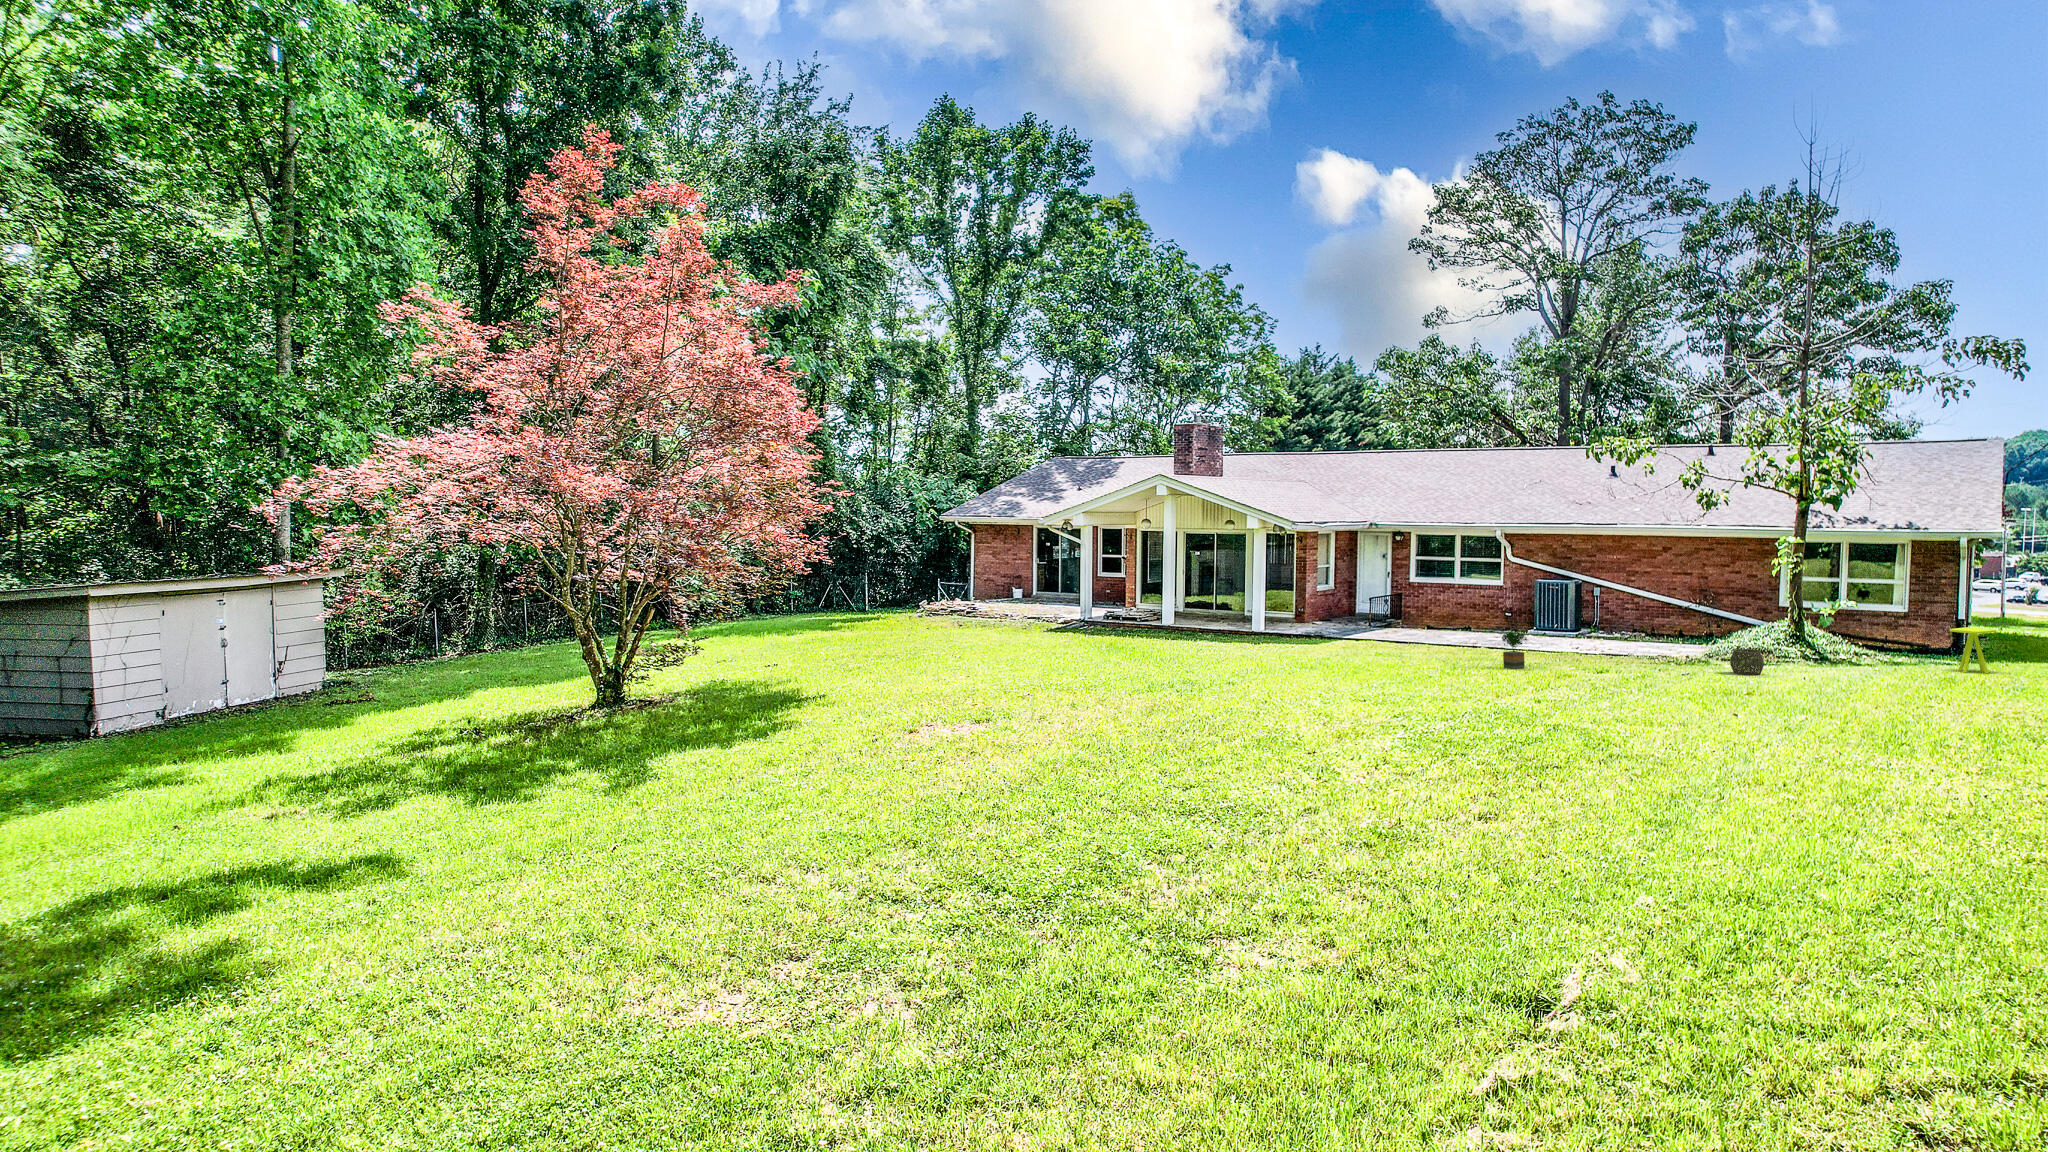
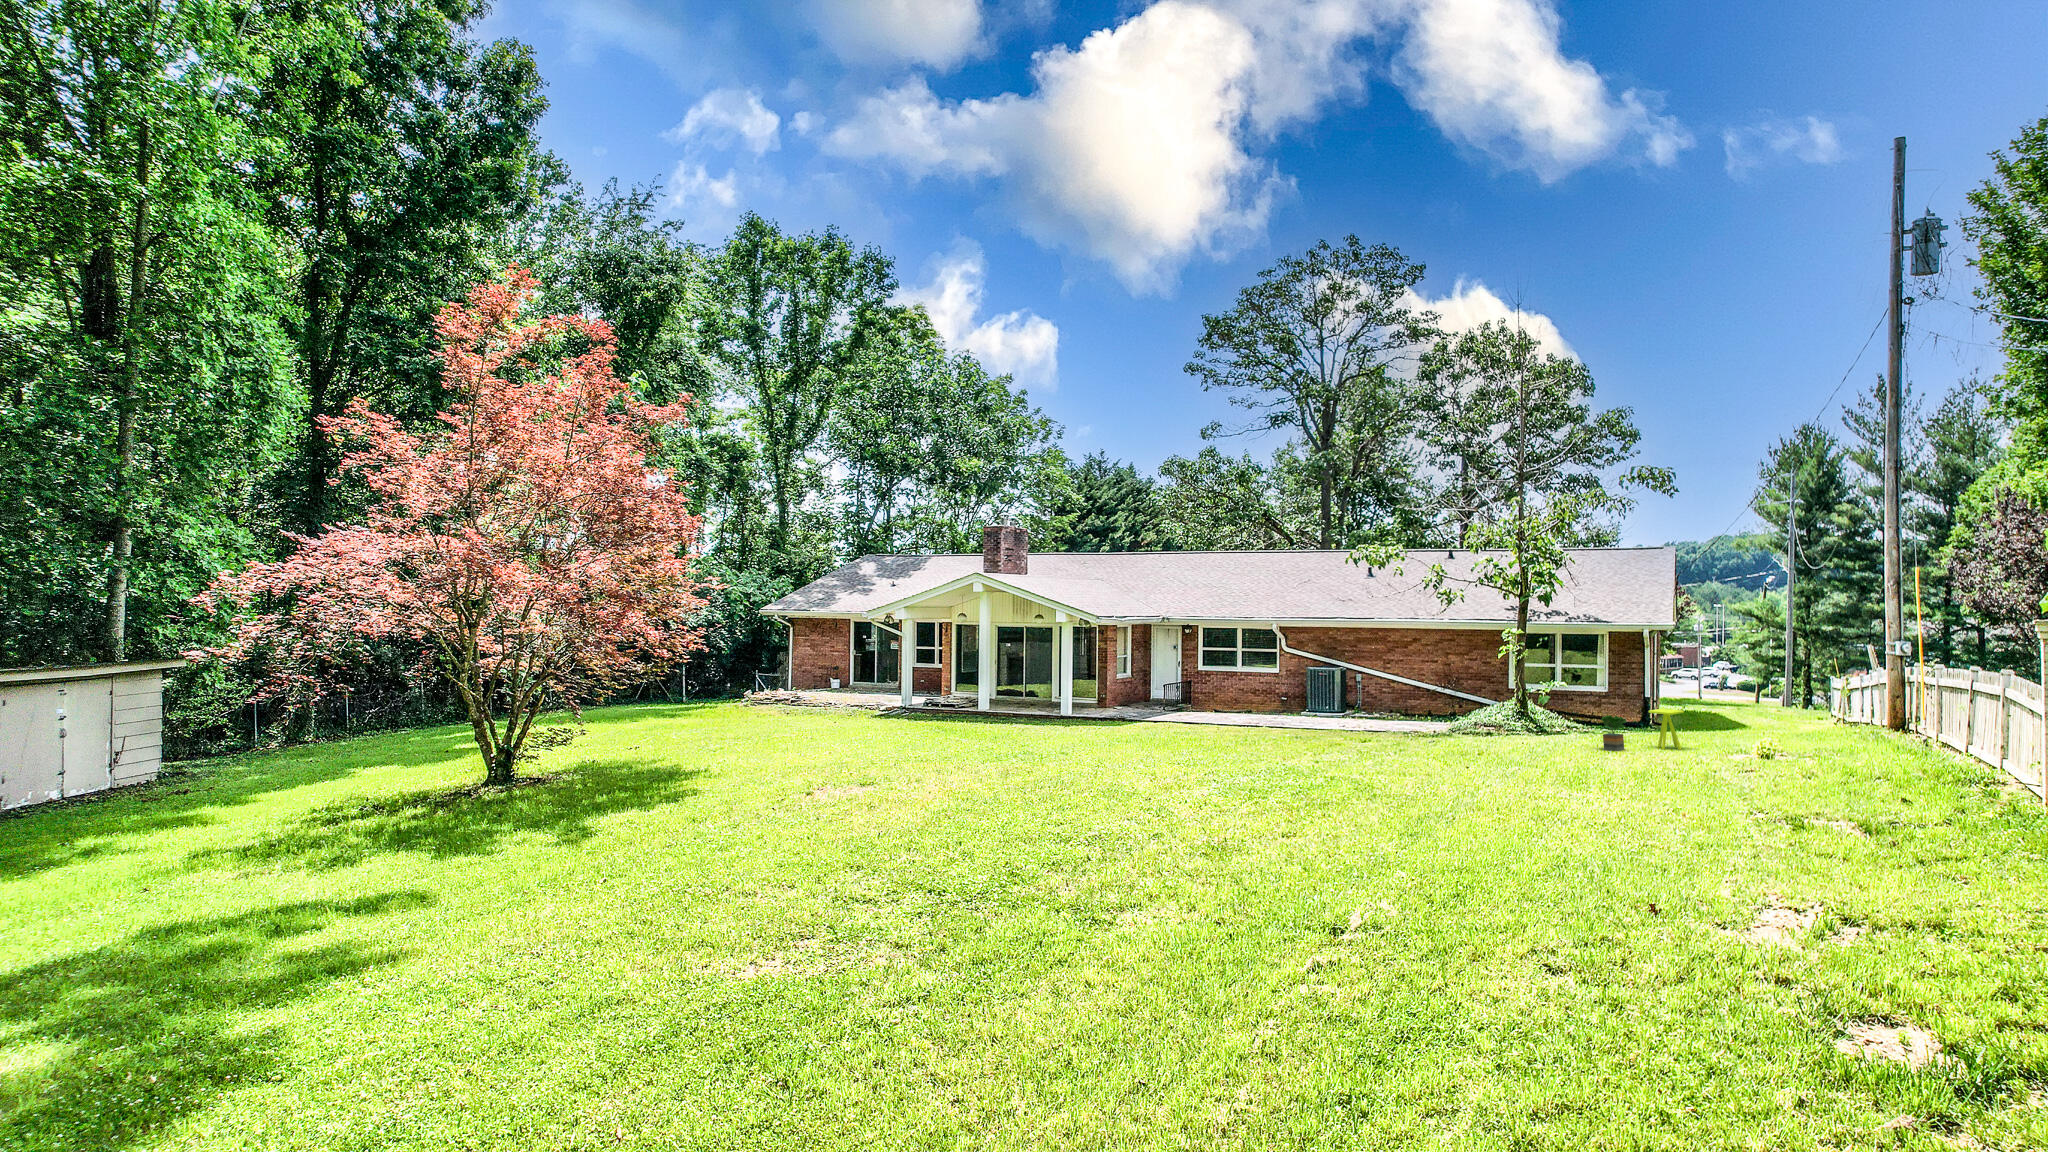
potted tree: present [1502,632,1528,669] -> present [1602,715,1626,751]
woven basket: present [1730,649,1764,675] -> none [1478,734,1507,758]

